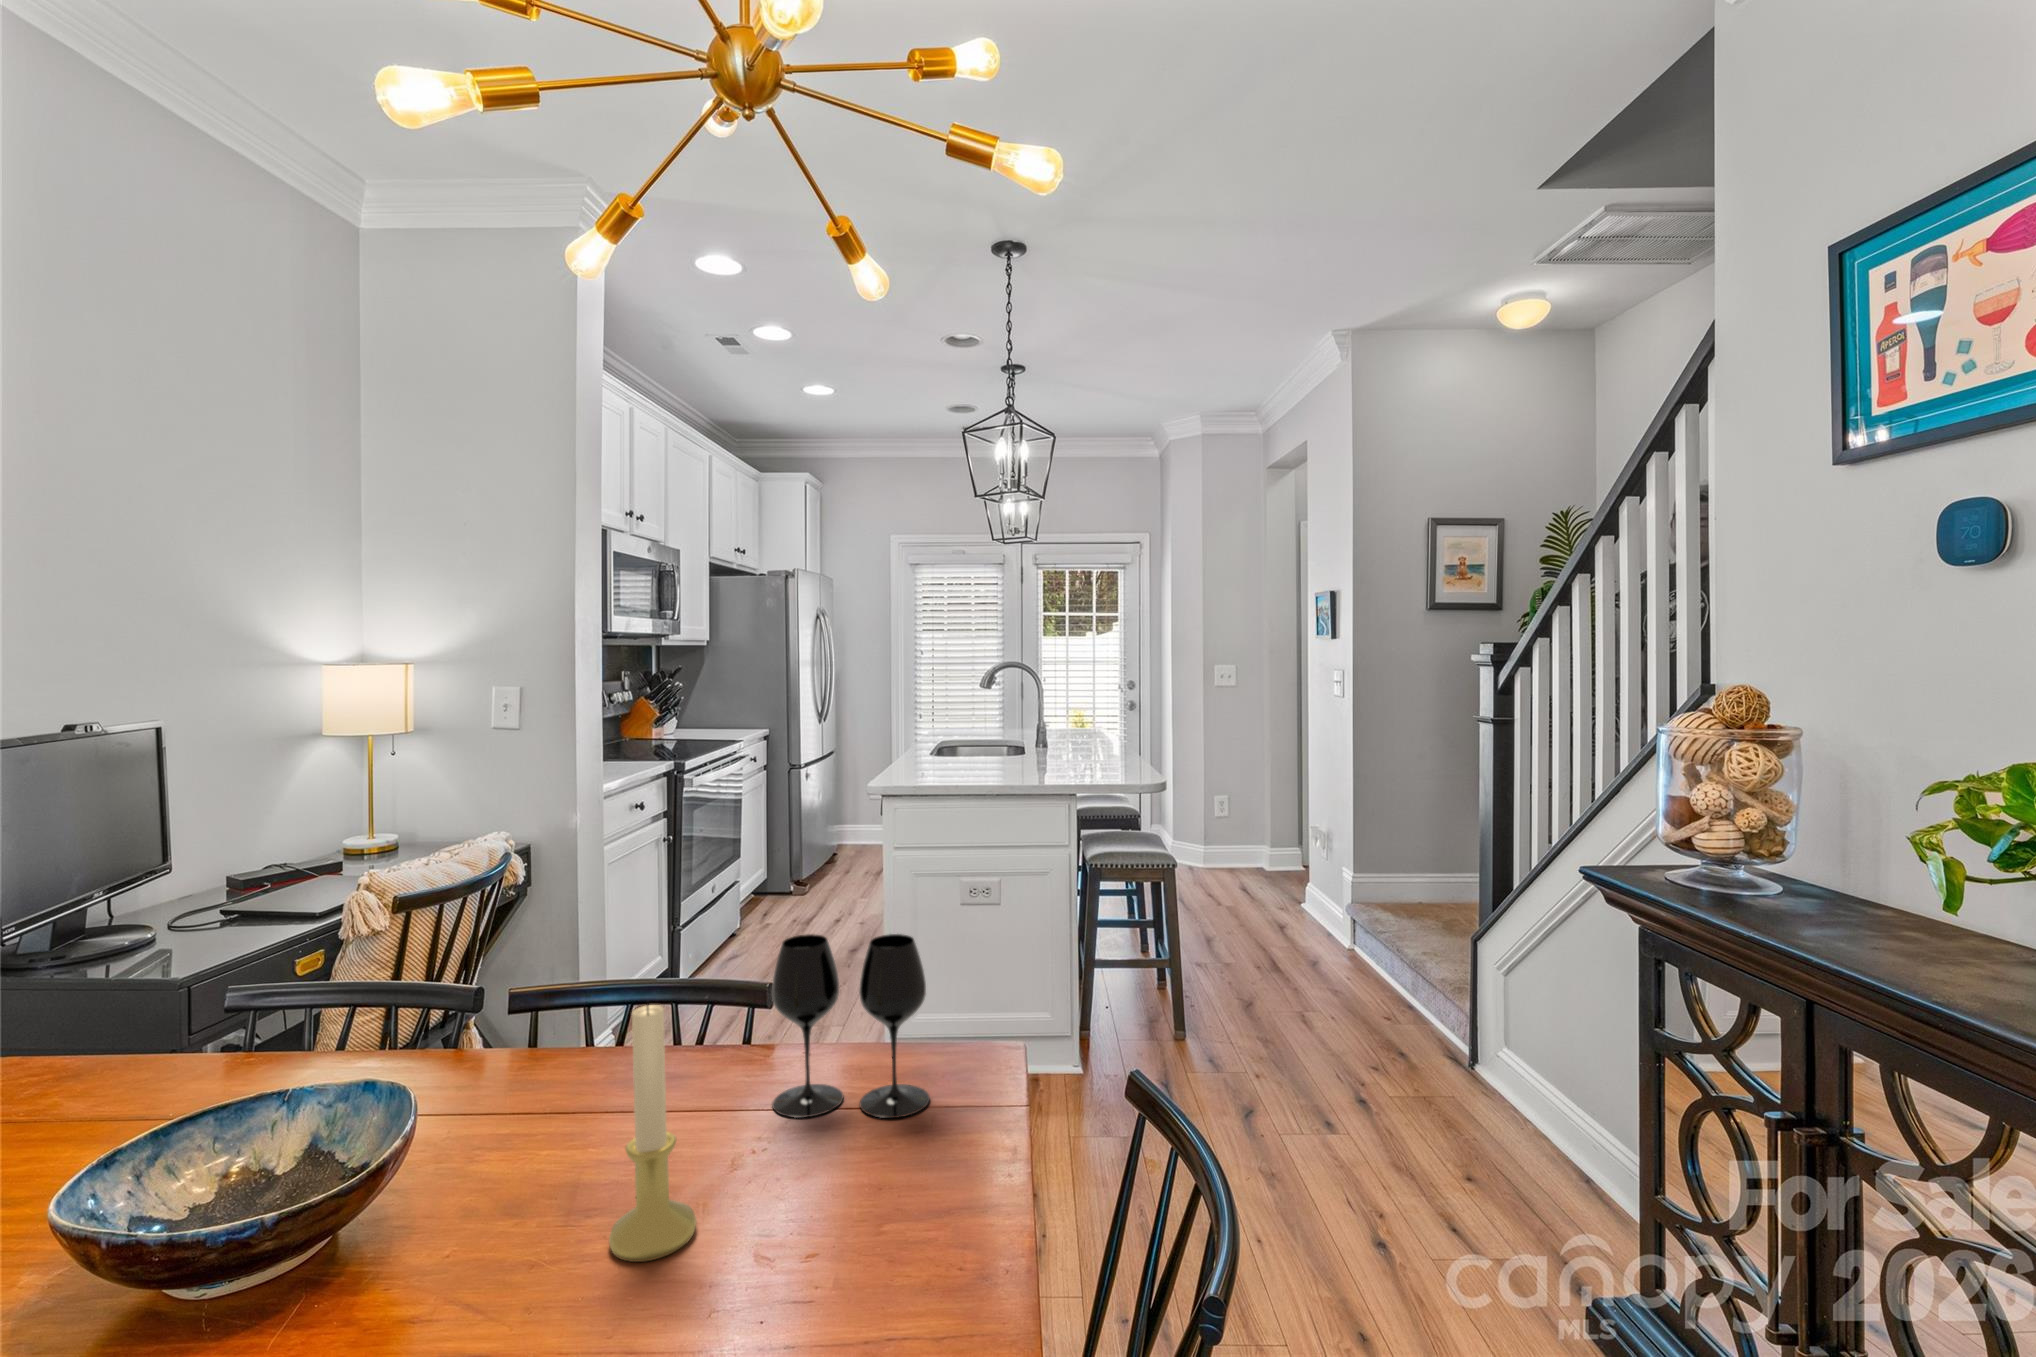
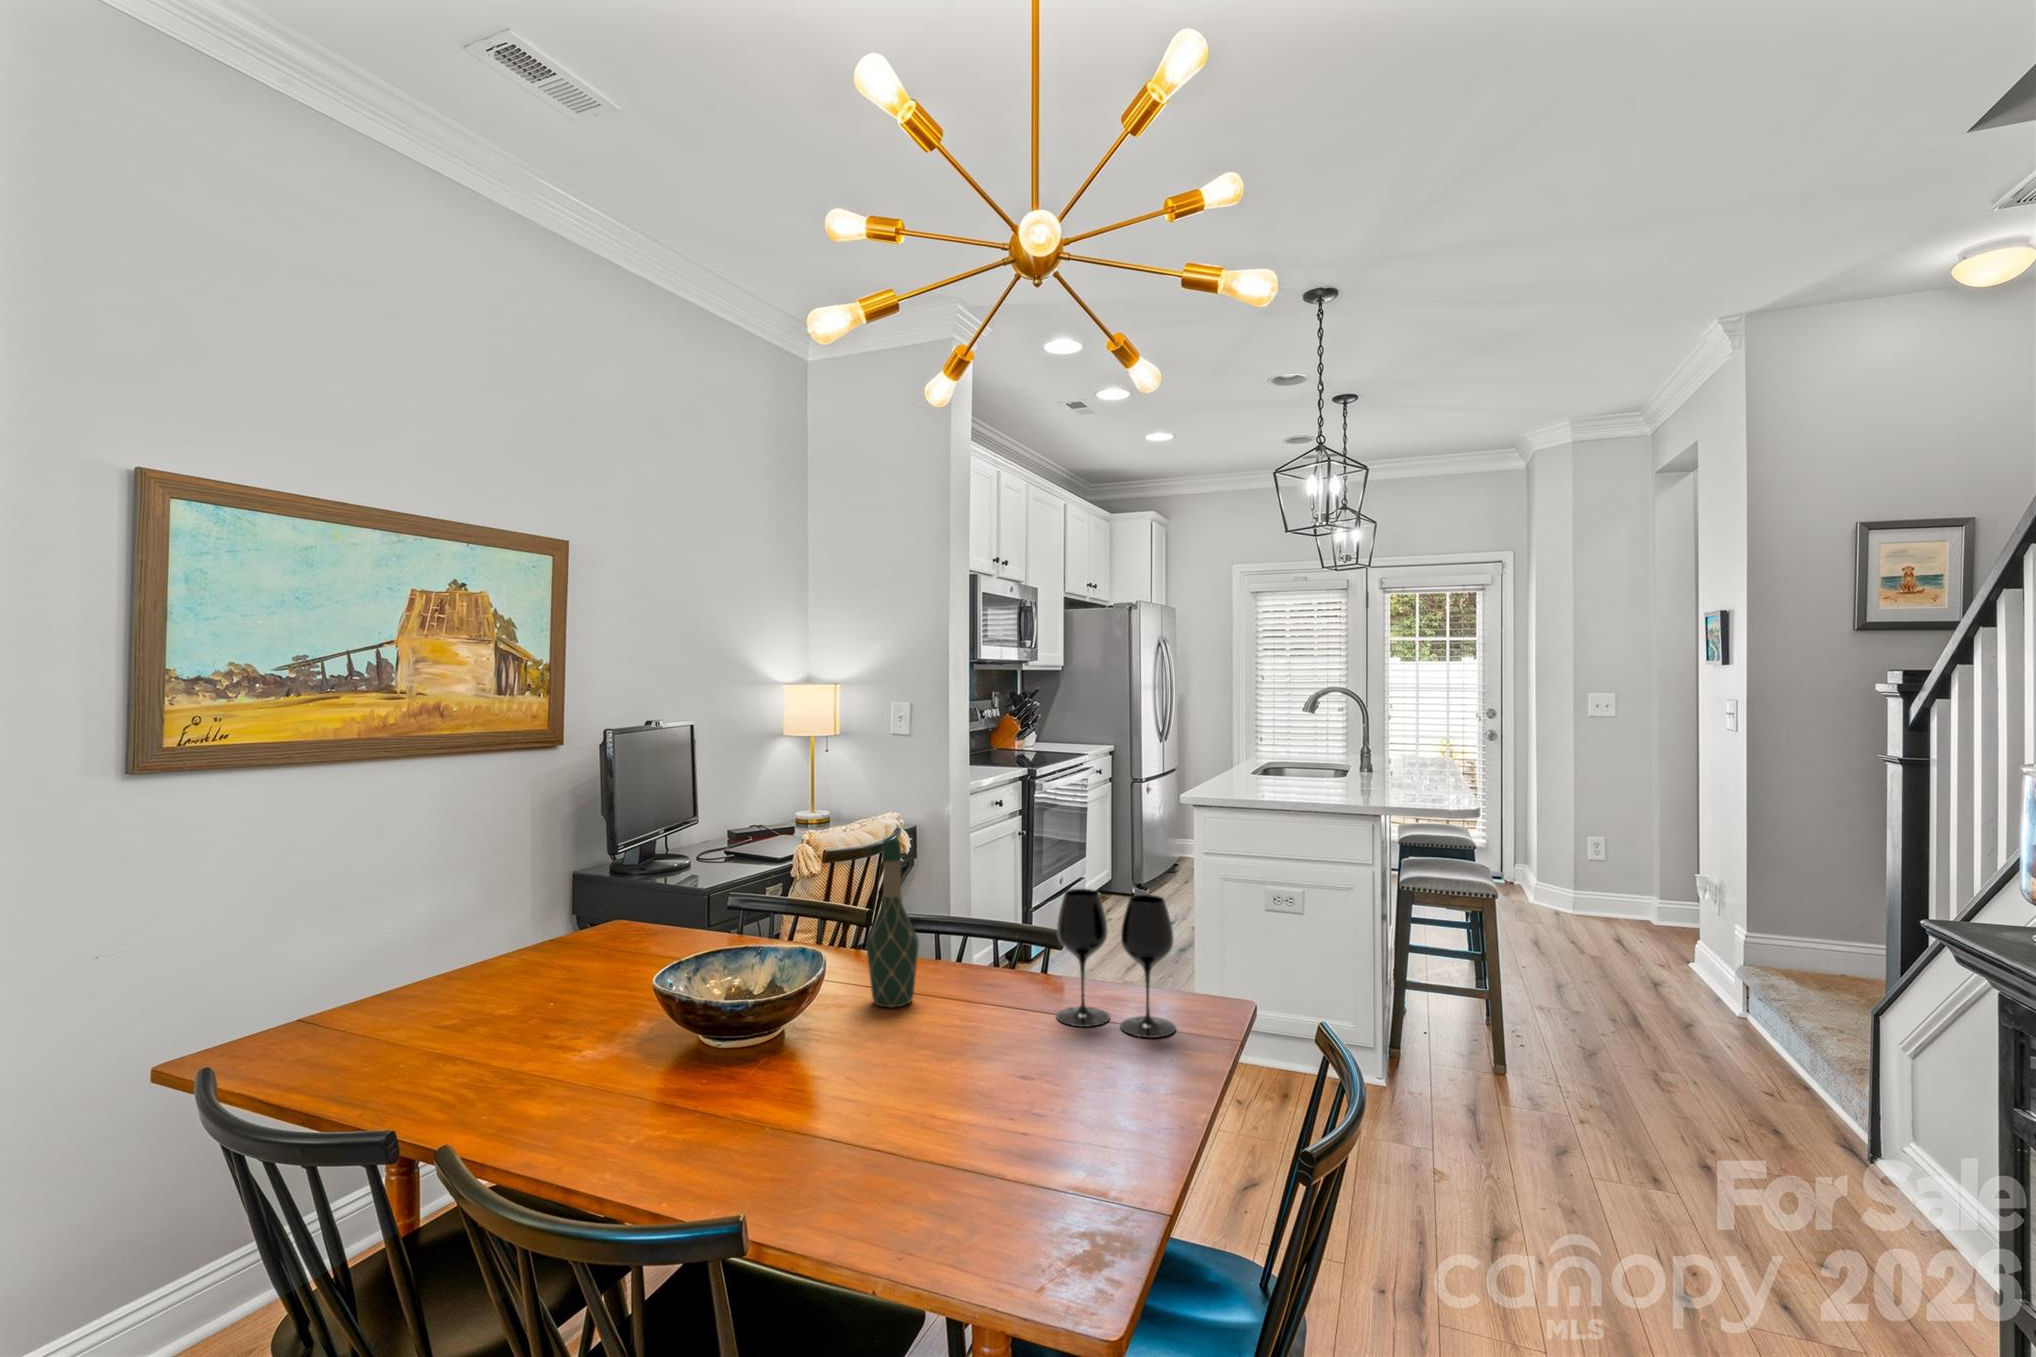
wine bottle: none [482,894,566,1139] -> present [866,839,919,1007]
candle holder: present [609,1005,697,1262] -> none [932,909,989,1086]

